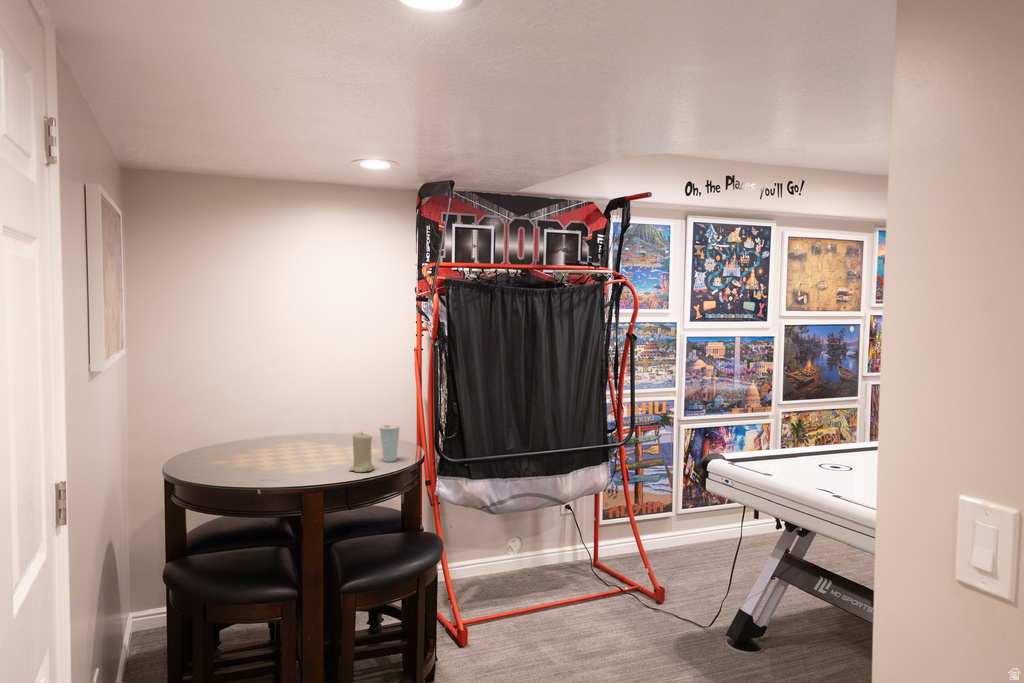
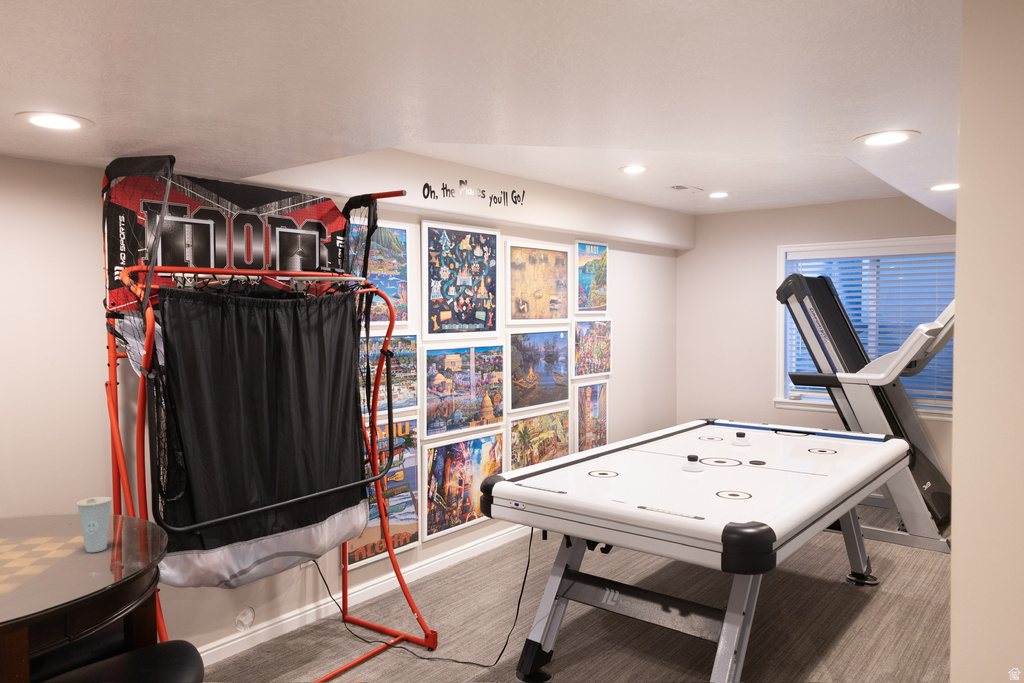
candle: present [349,432,374,472] -> none [35,516,79,580]

